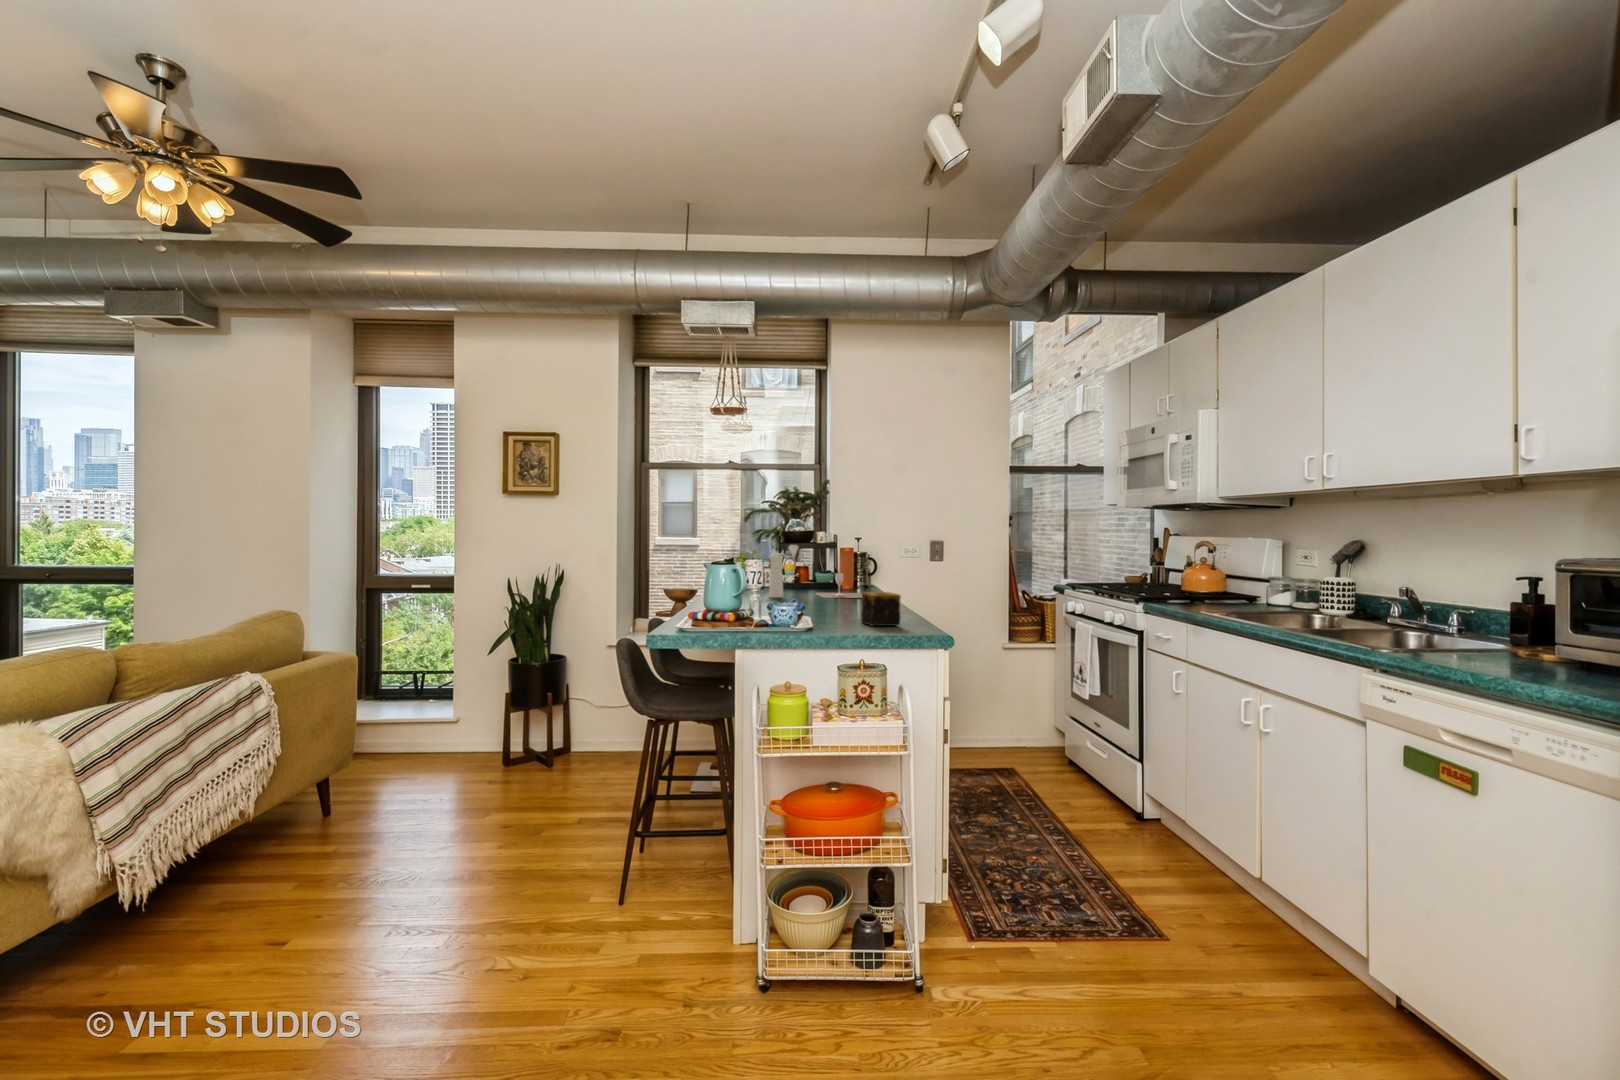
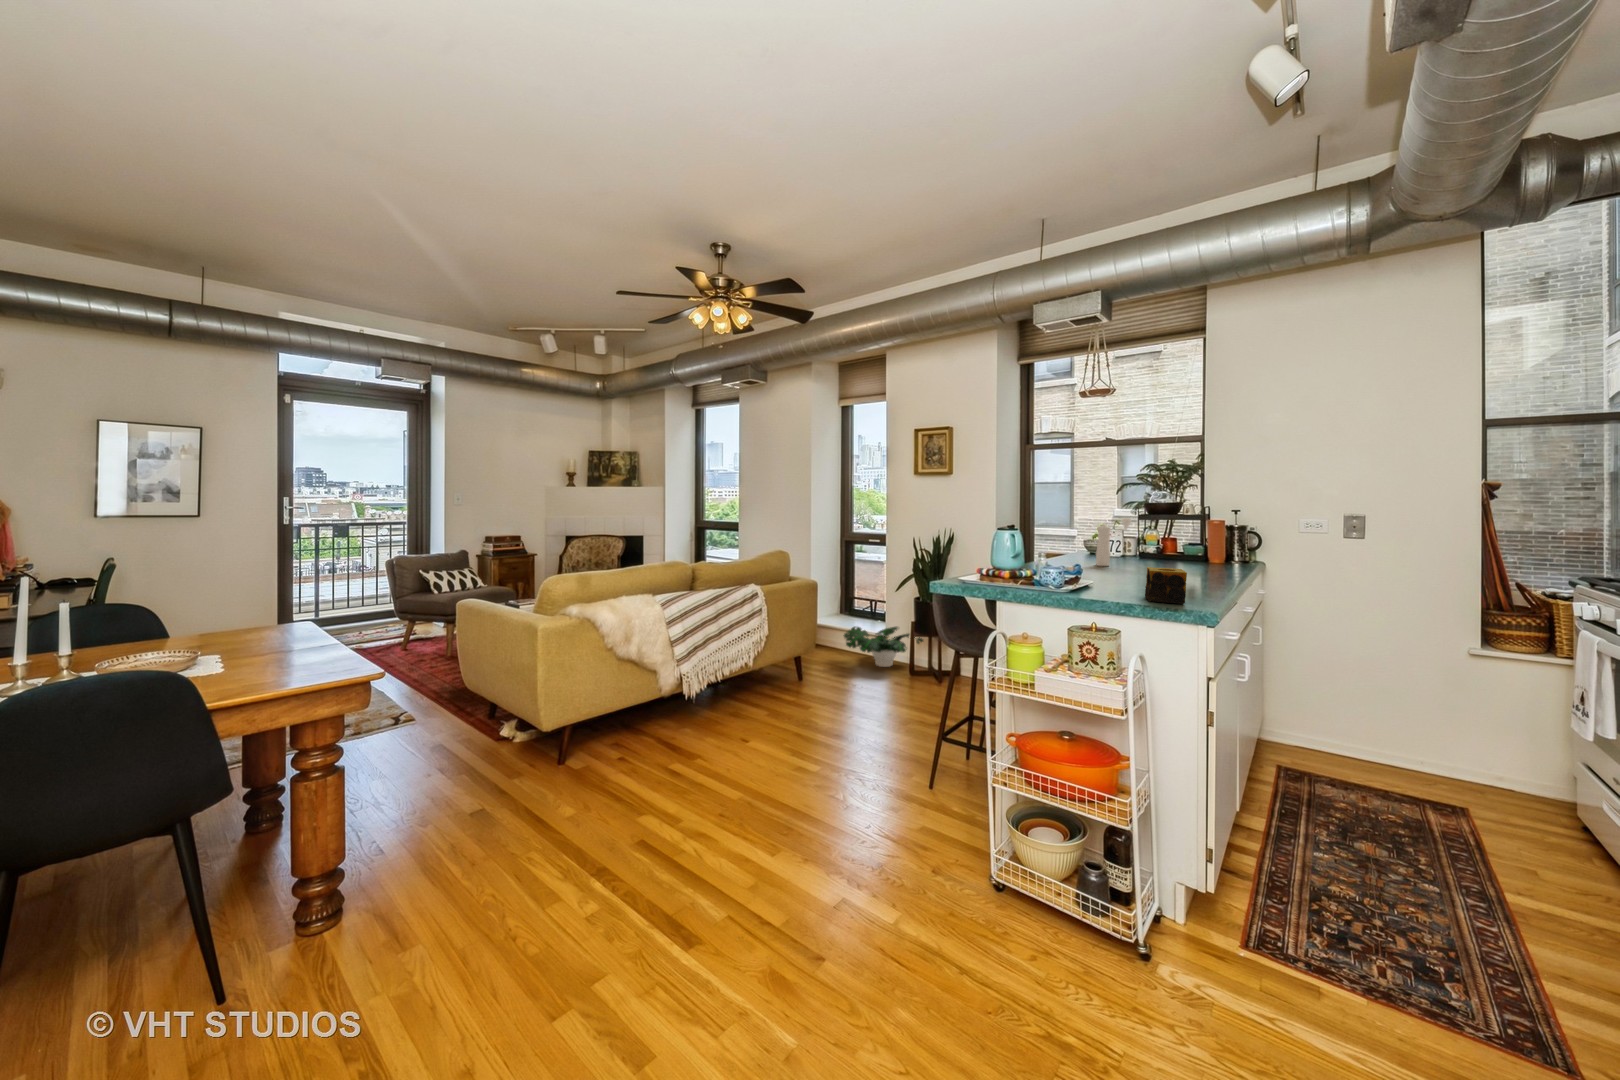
wine glass: present [816,573,862,598] -> none [1146,547,1212,573]
potted plant: none [391,709,523,773] -> present [844,627,923,667]

